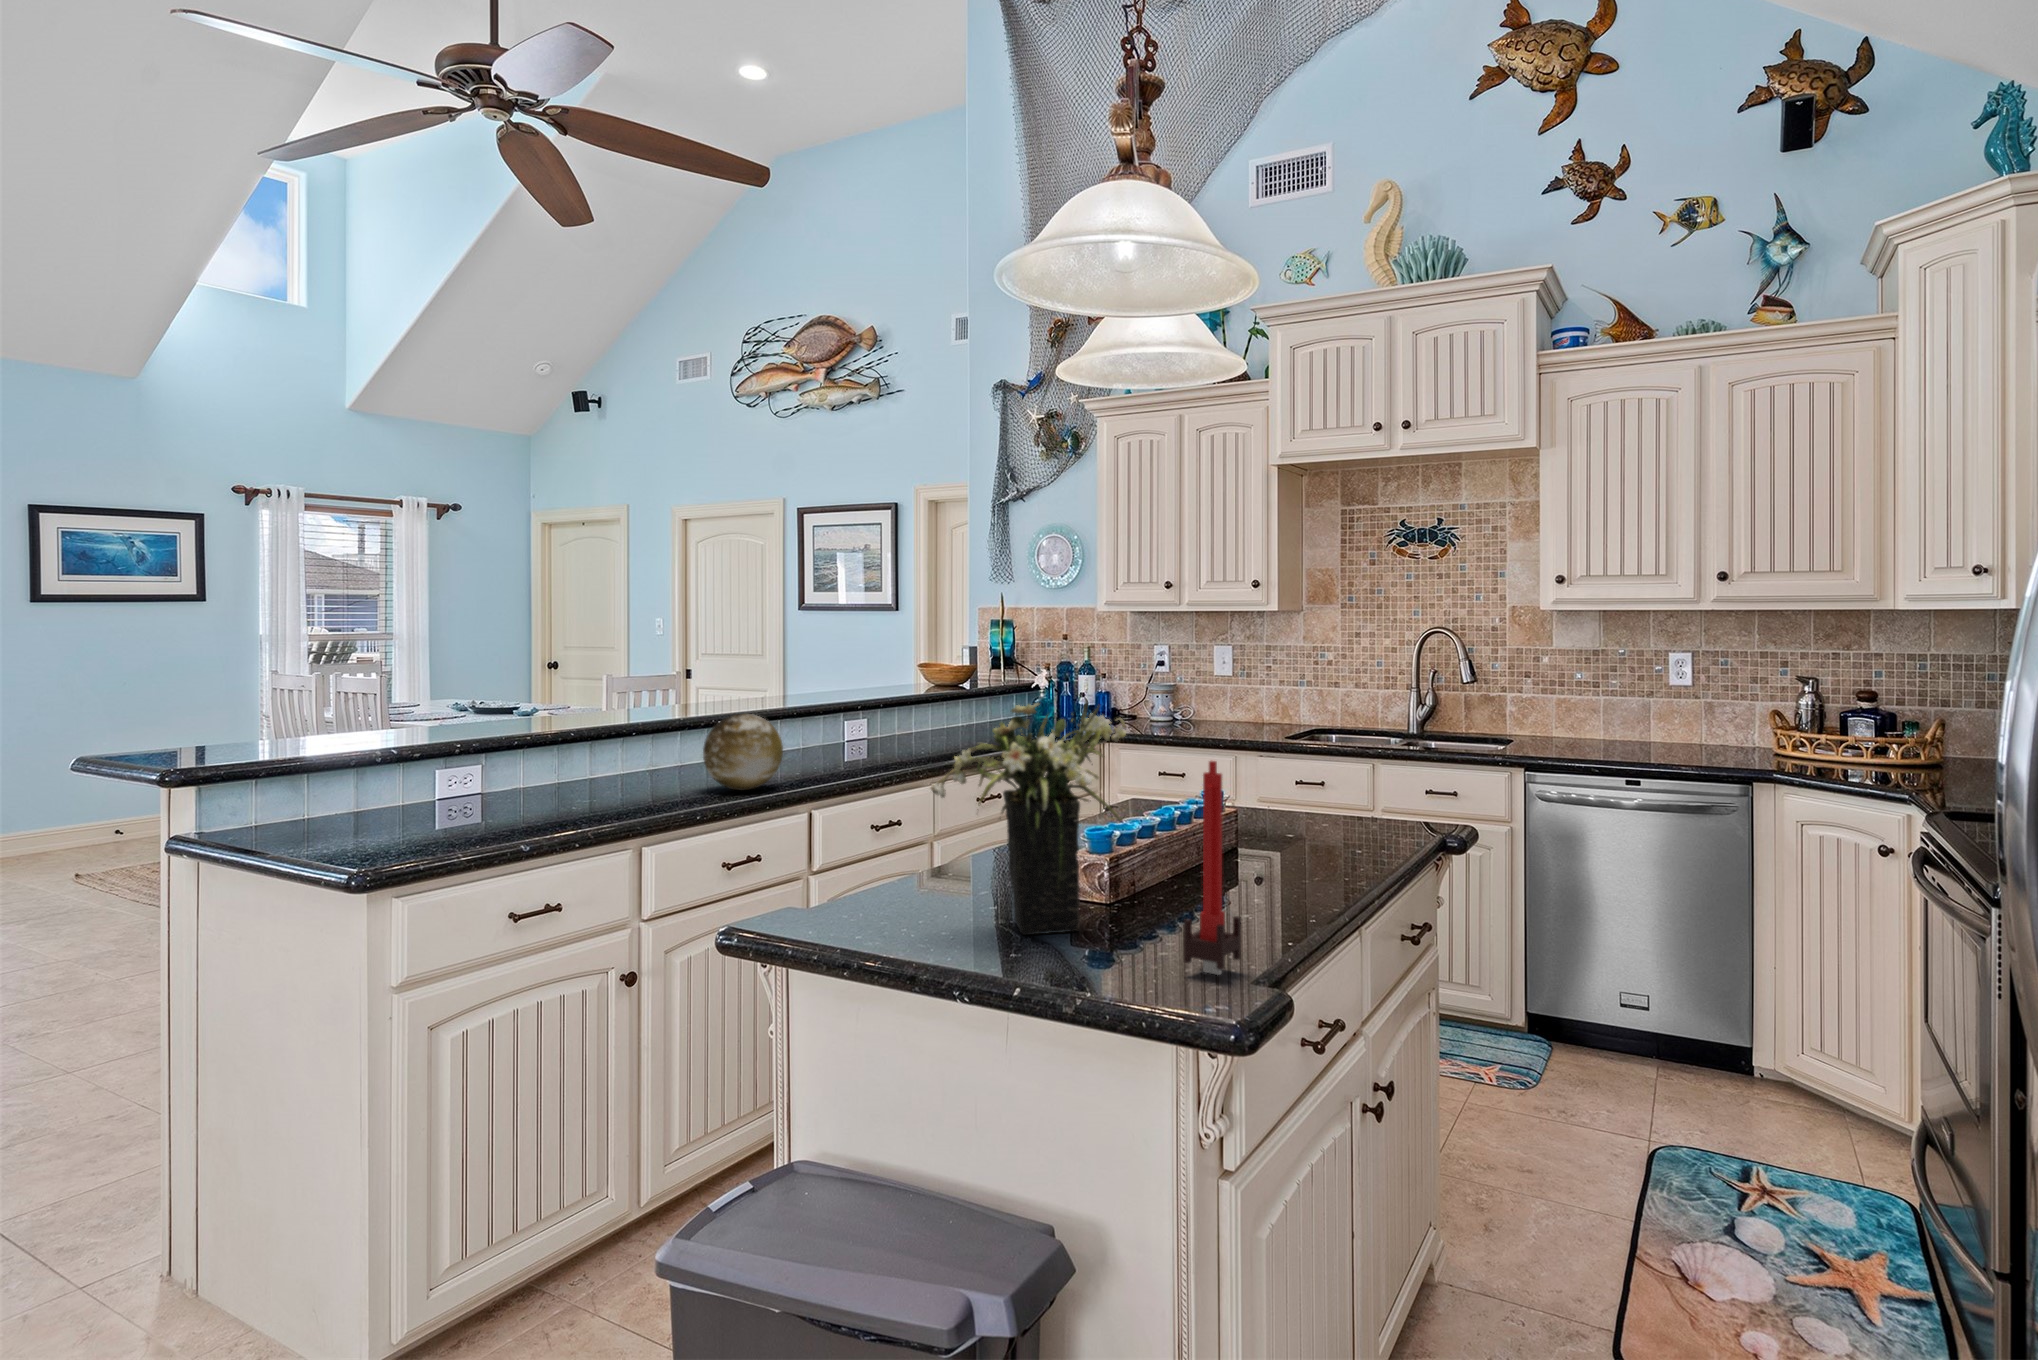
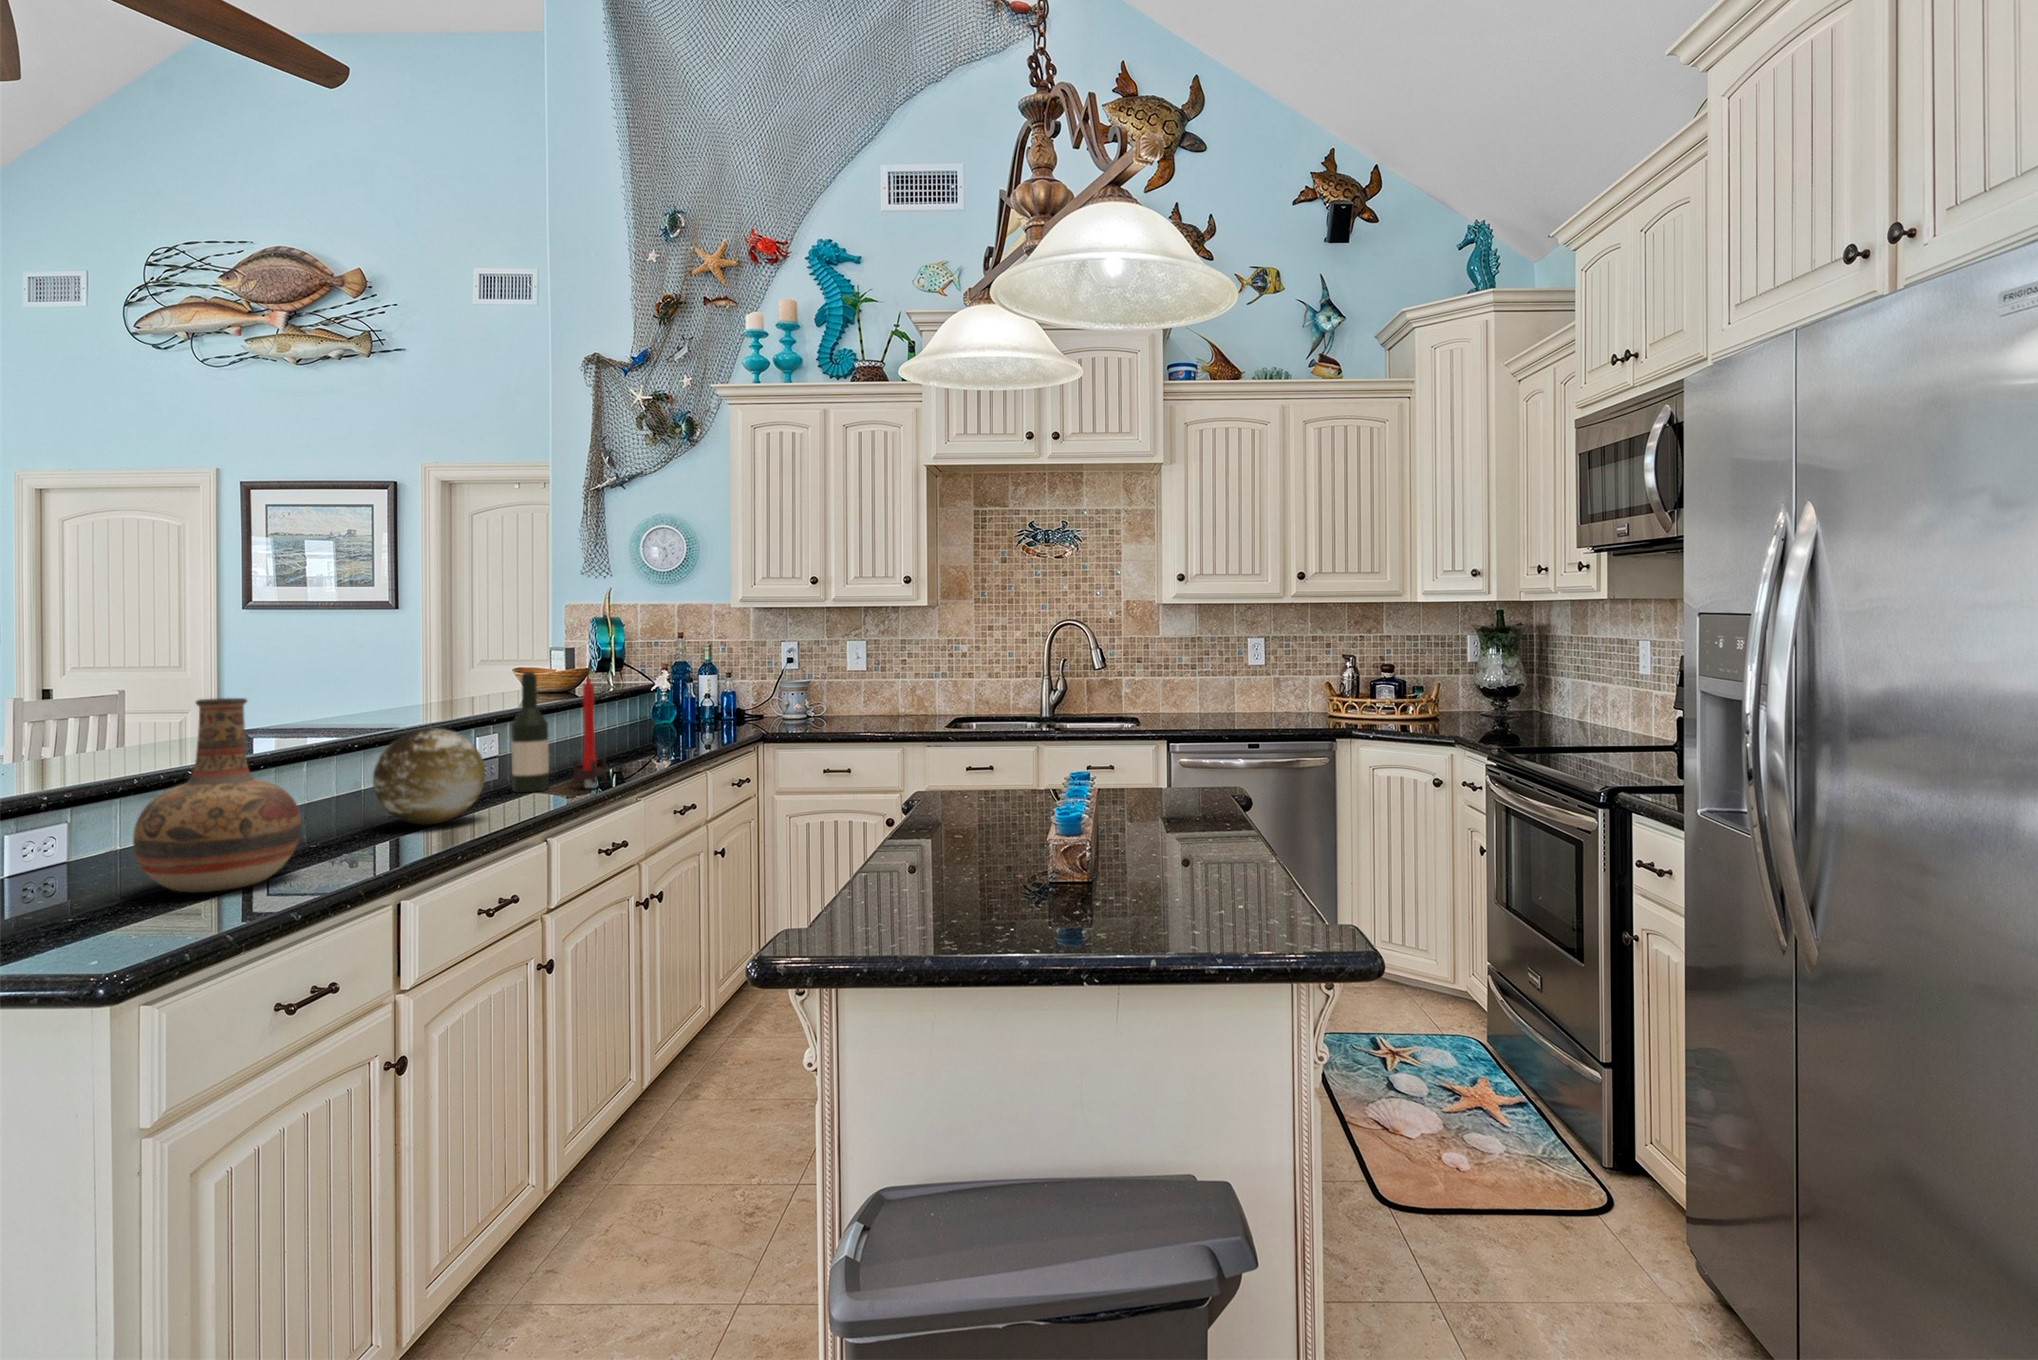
wine bottle: none [839,669,866,771] -> present [511,671,549,792]
vase: none [506,685,611,824] -> present [133,698,301,892]
flower arrangement: present [931,699,1127,935] -> none [941,678,1140,920]
candle: present [1184,761,1241,975] -> present [573,678,606,788]

